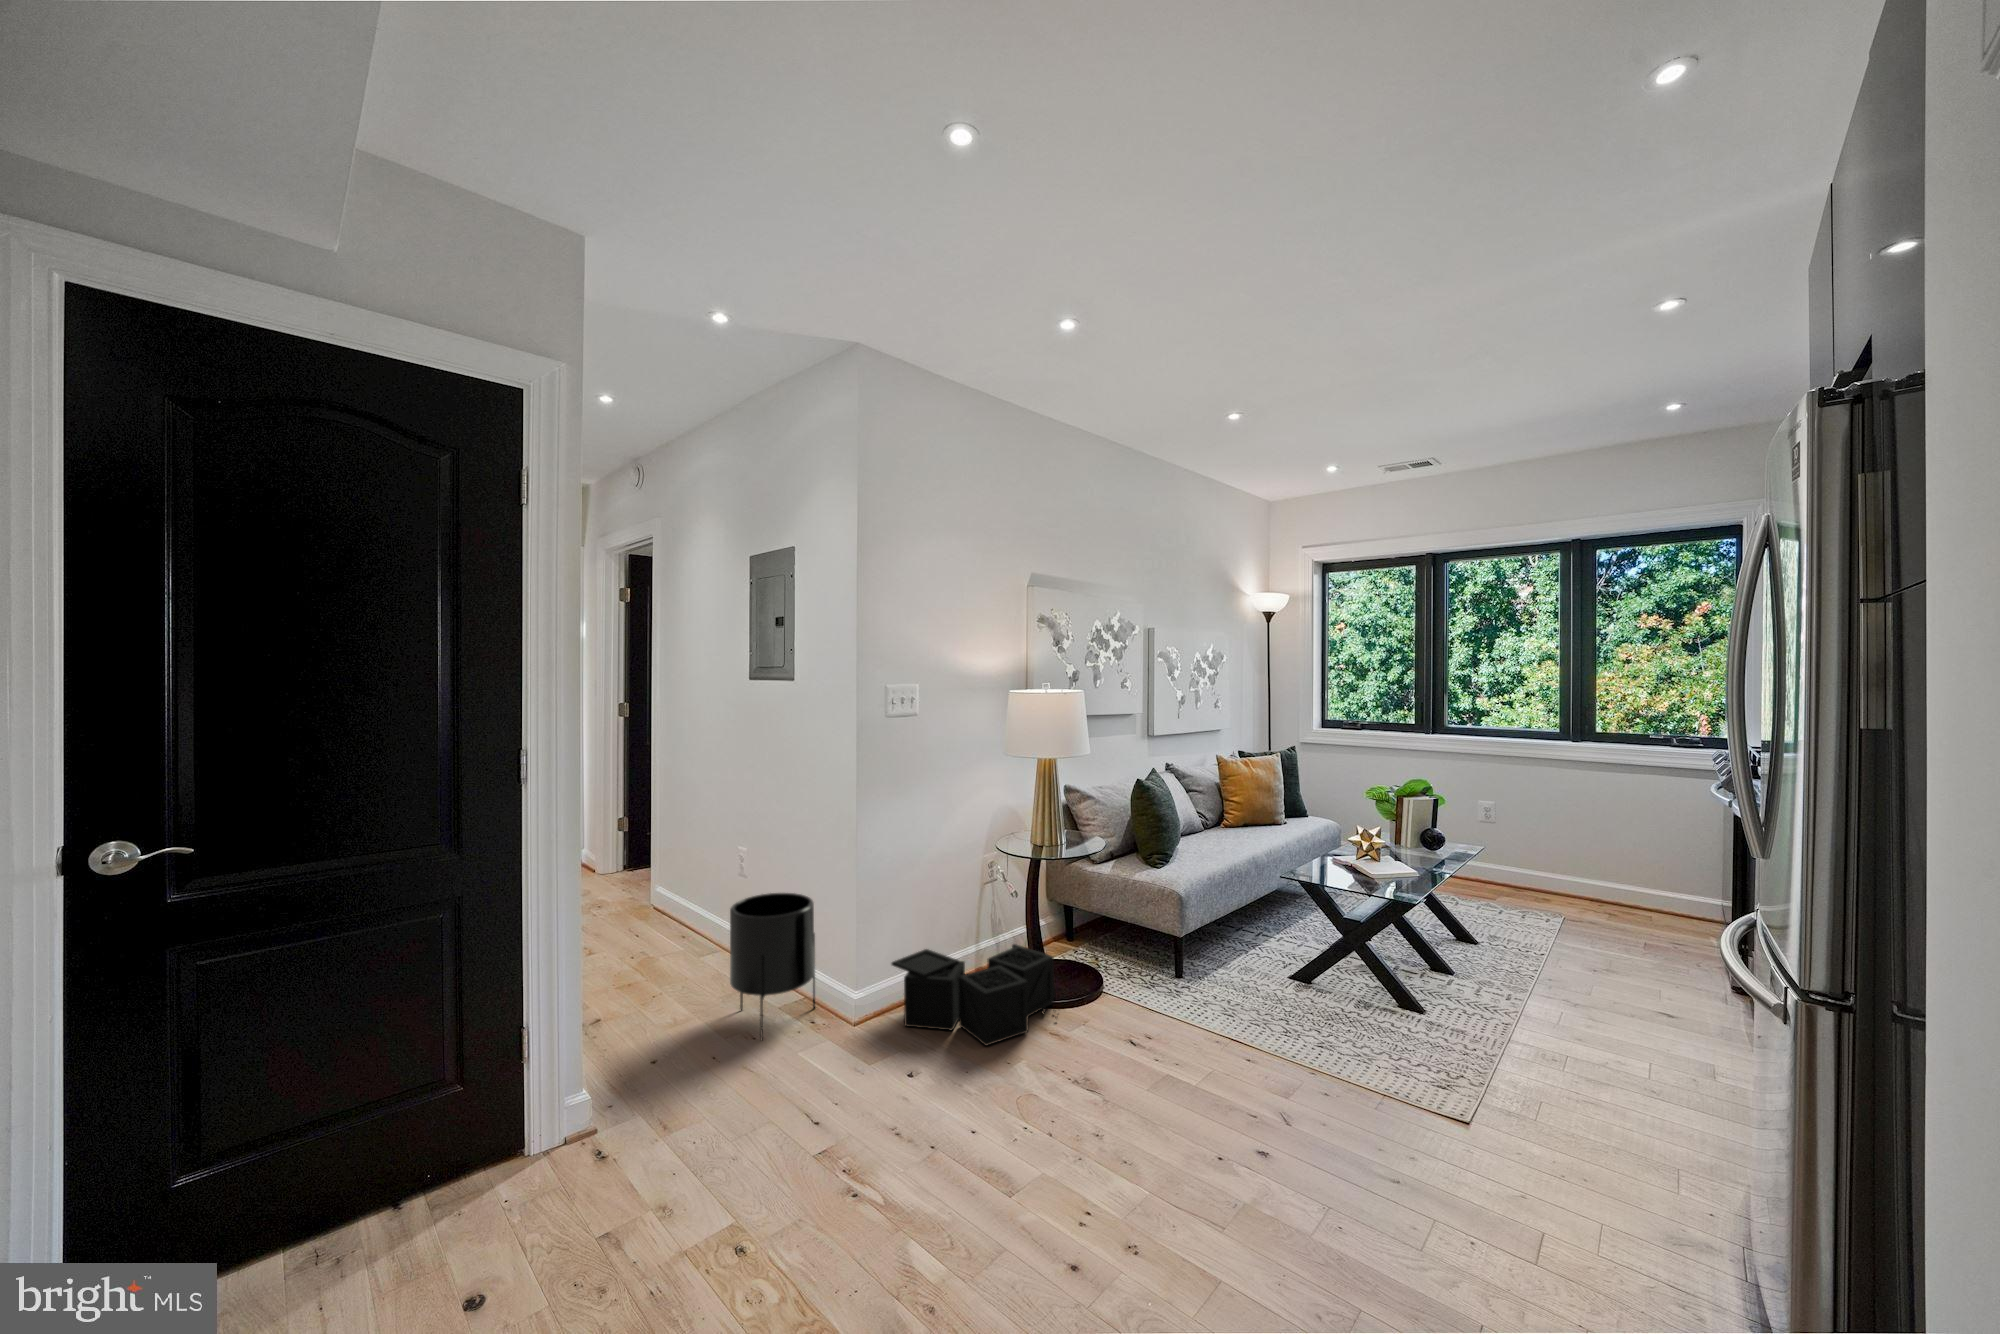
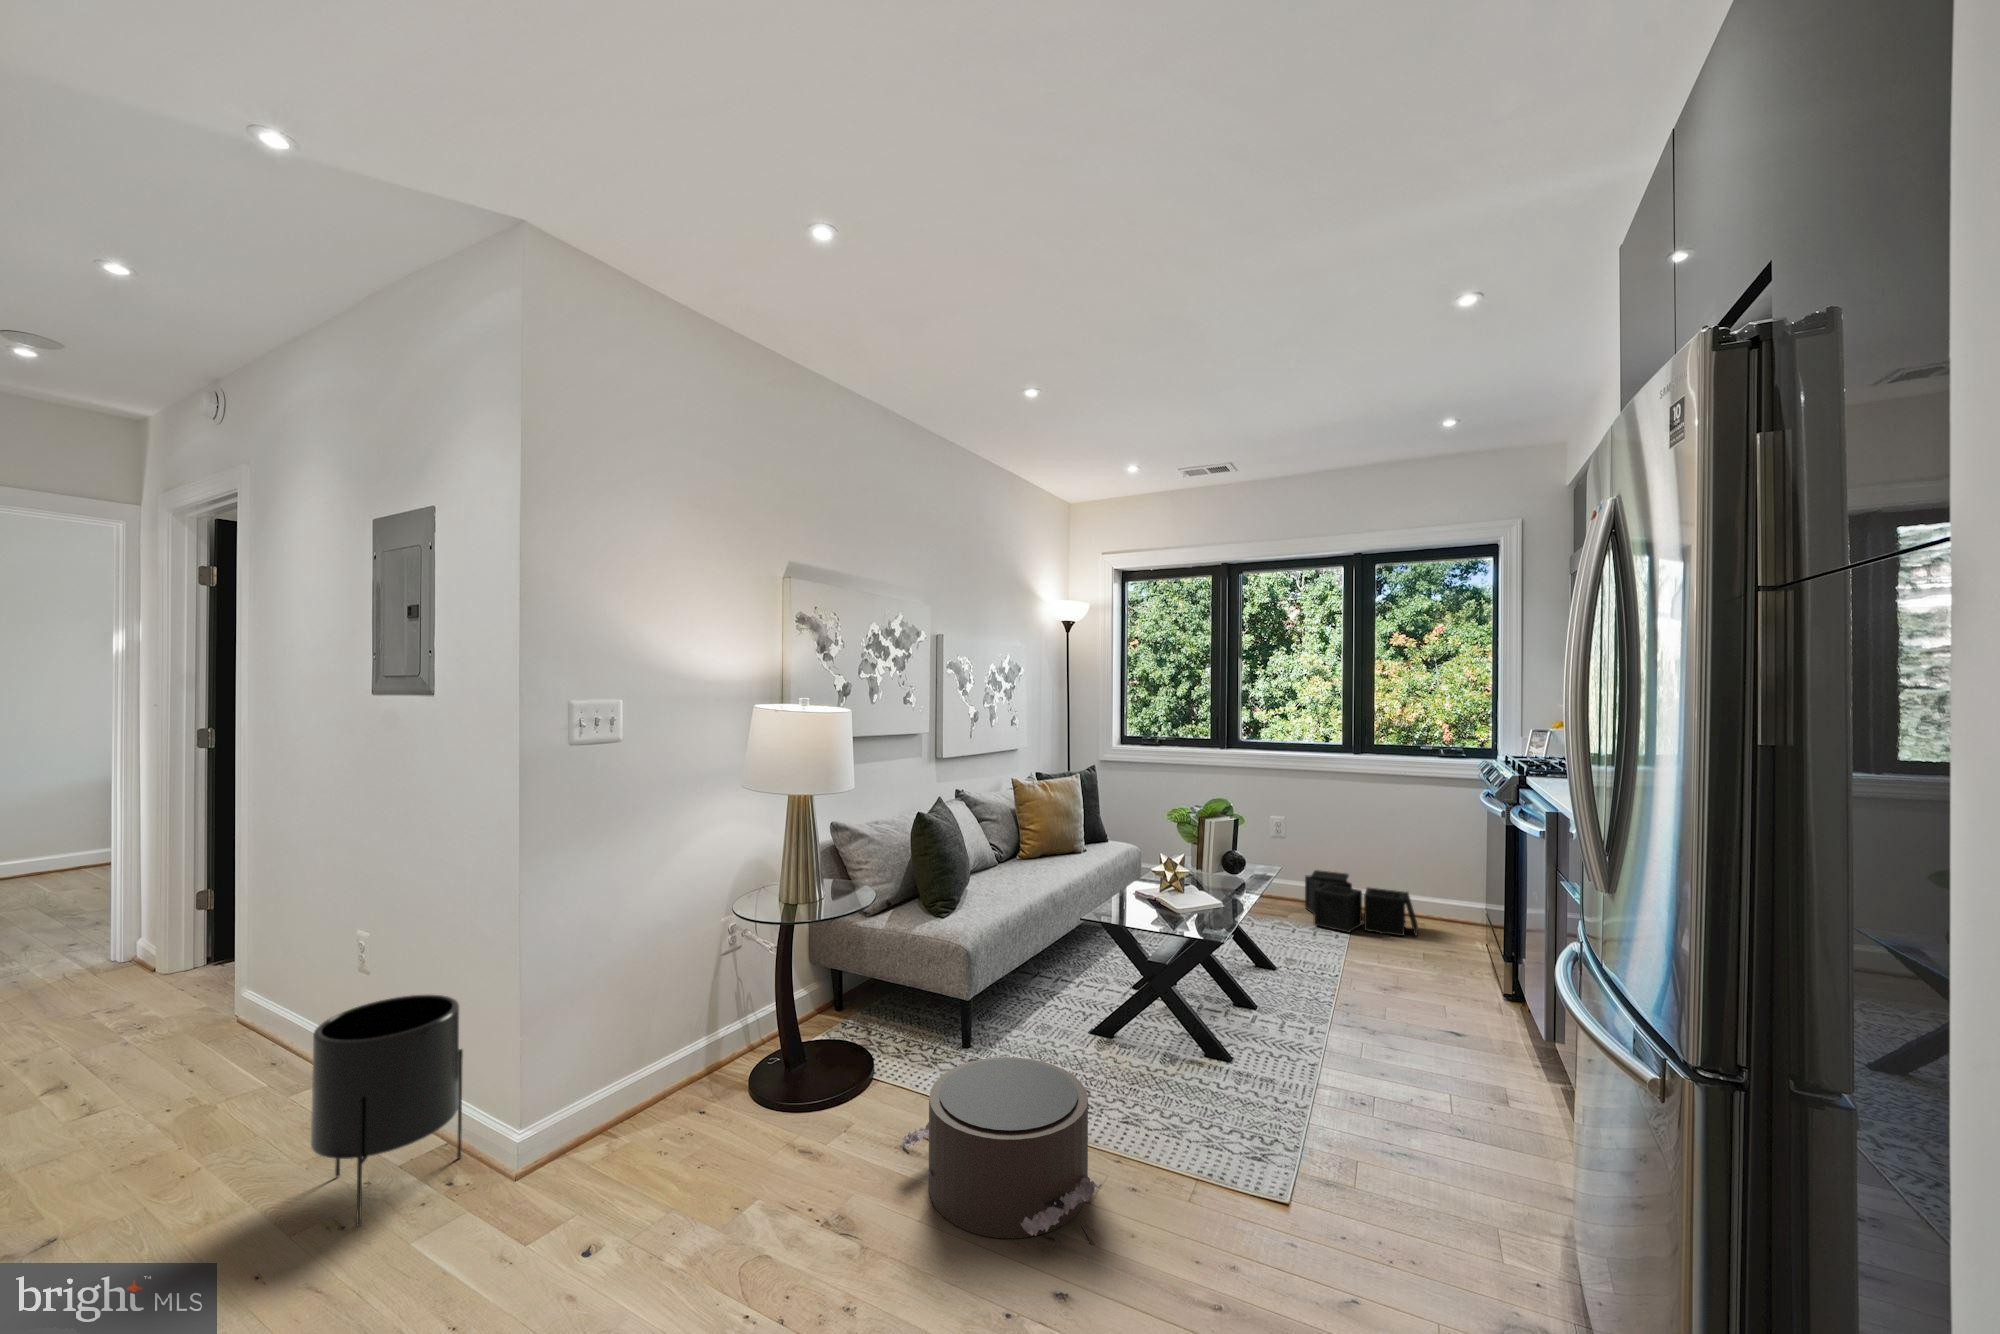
storage bin: present [892,944,1057,1045] -> present [1305,870,1418,936]
pouf: none [1127,980,1294,1114] -> present [899,1057,1101,1238]

